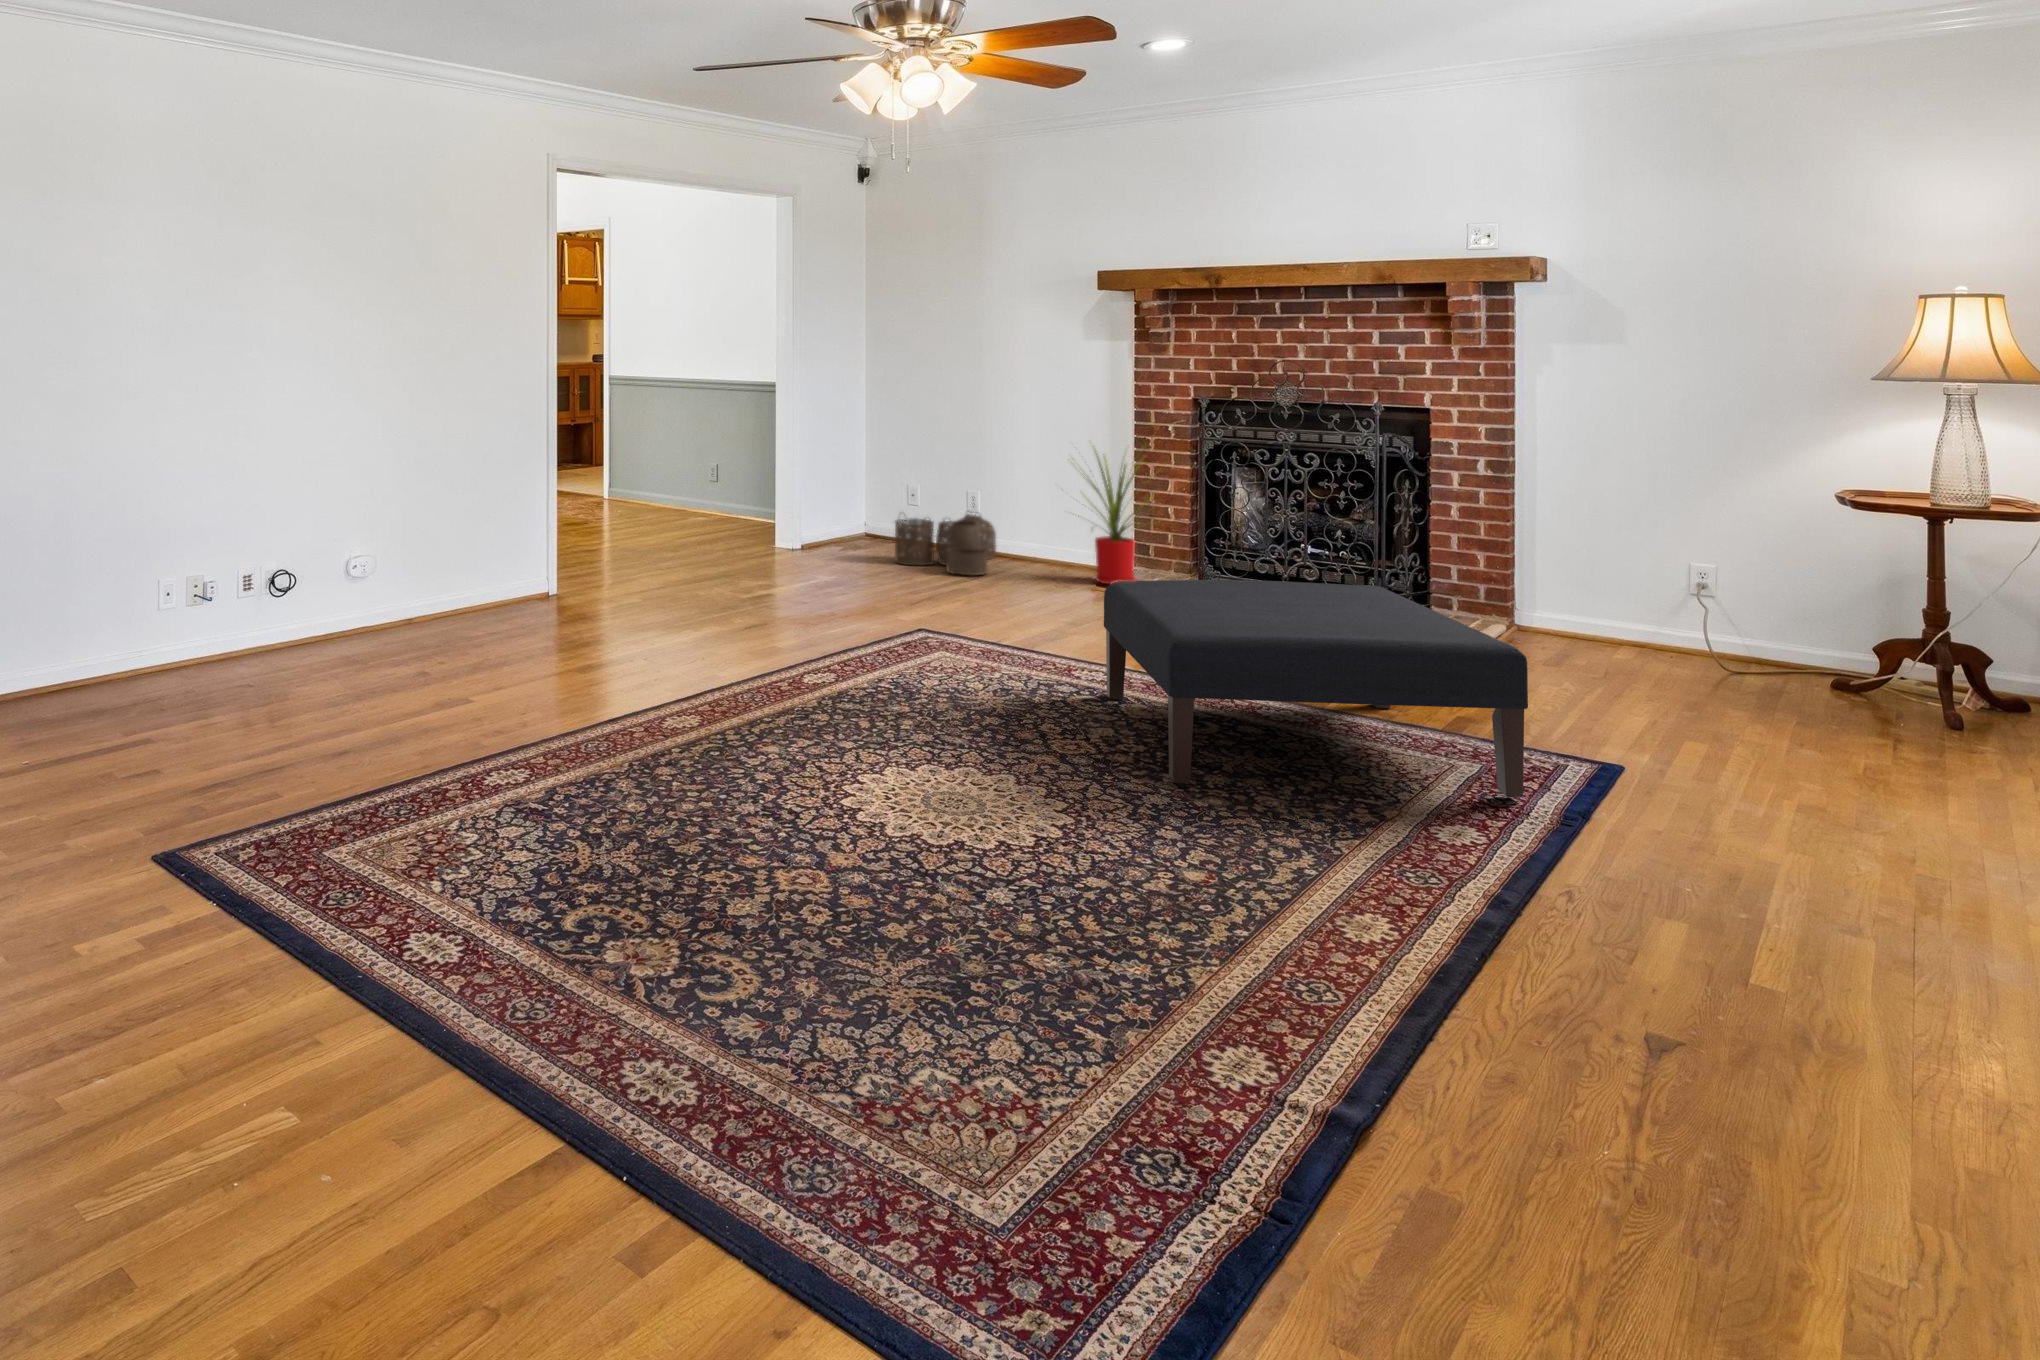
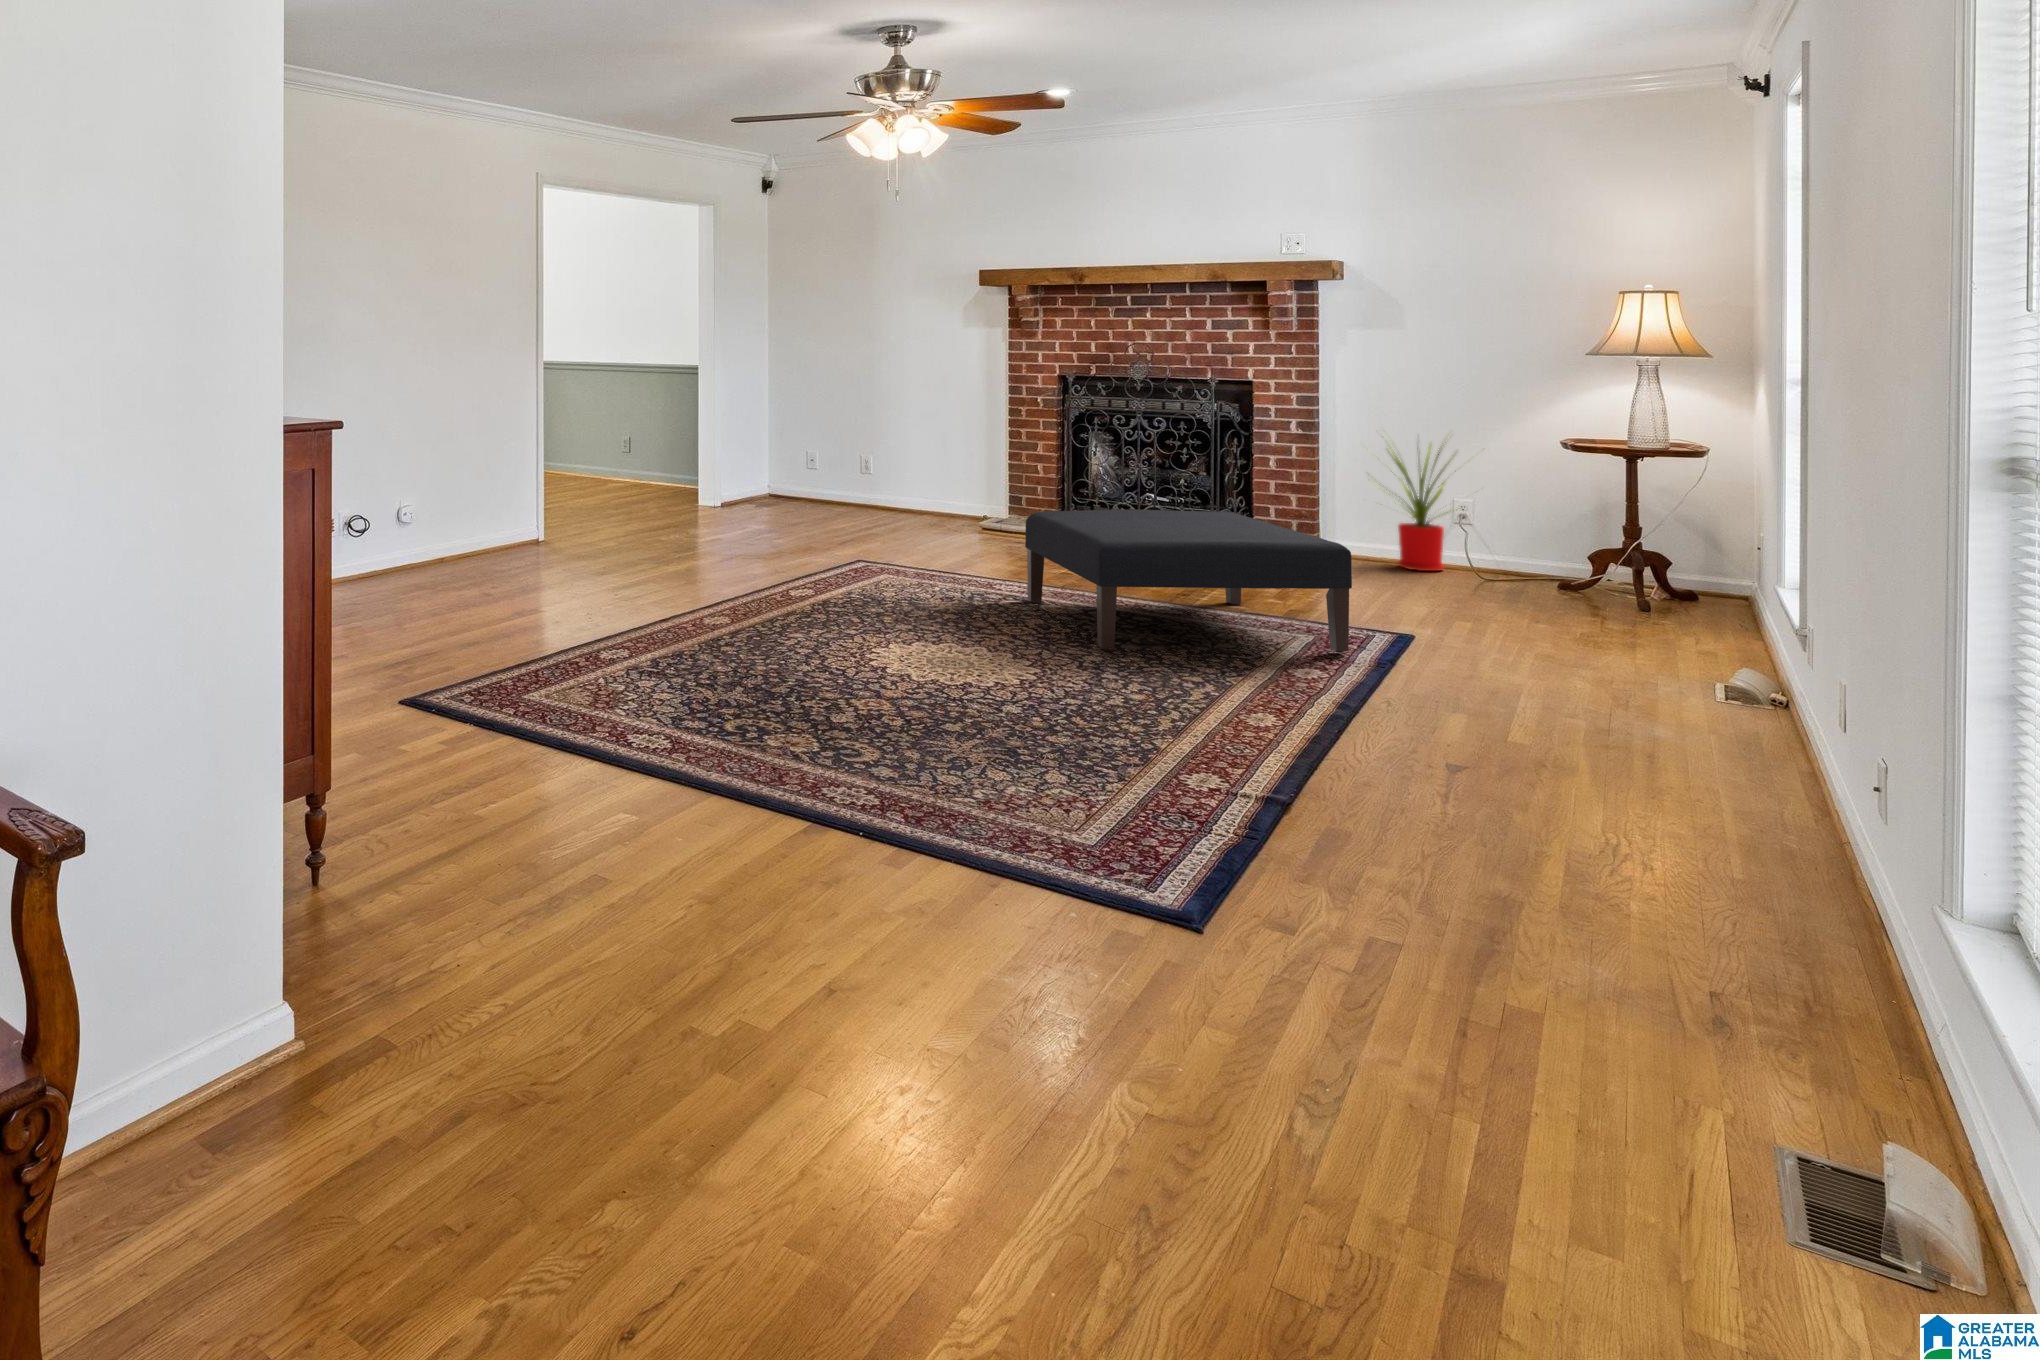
house plant: present [1072,446,1153,584] -> present [1381,442,1456,571]
woven basket: present [895,514,996,575] -> none [808,472,890,524]

